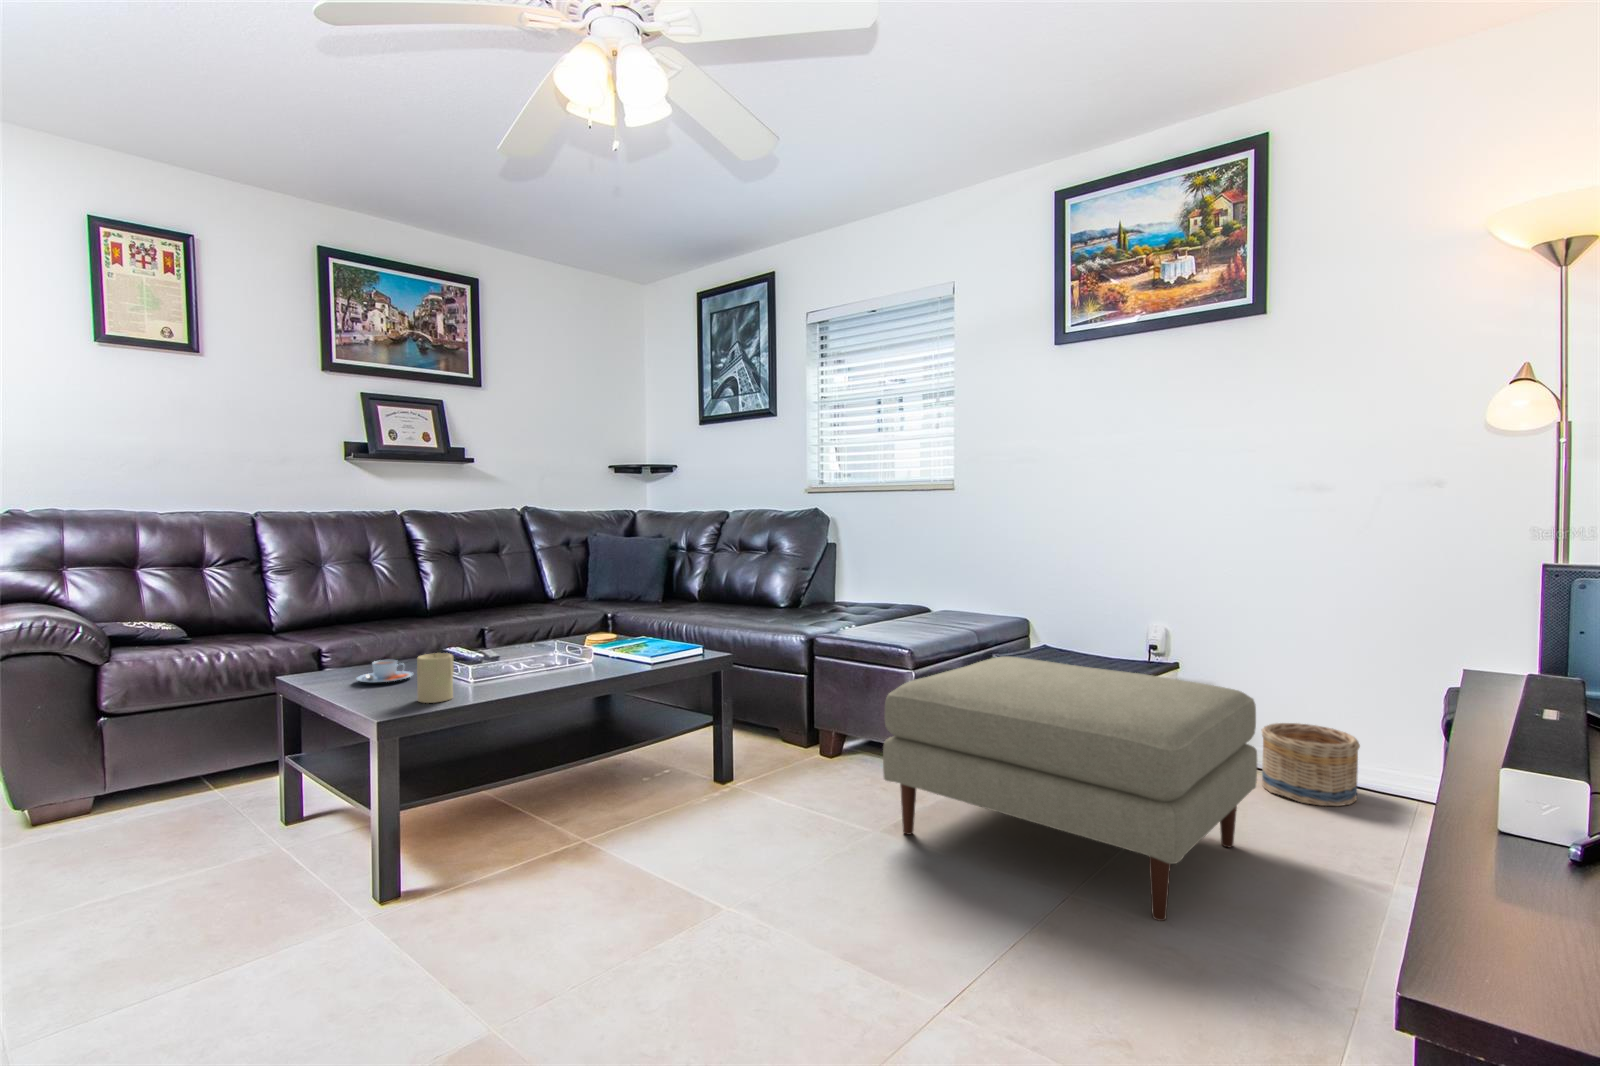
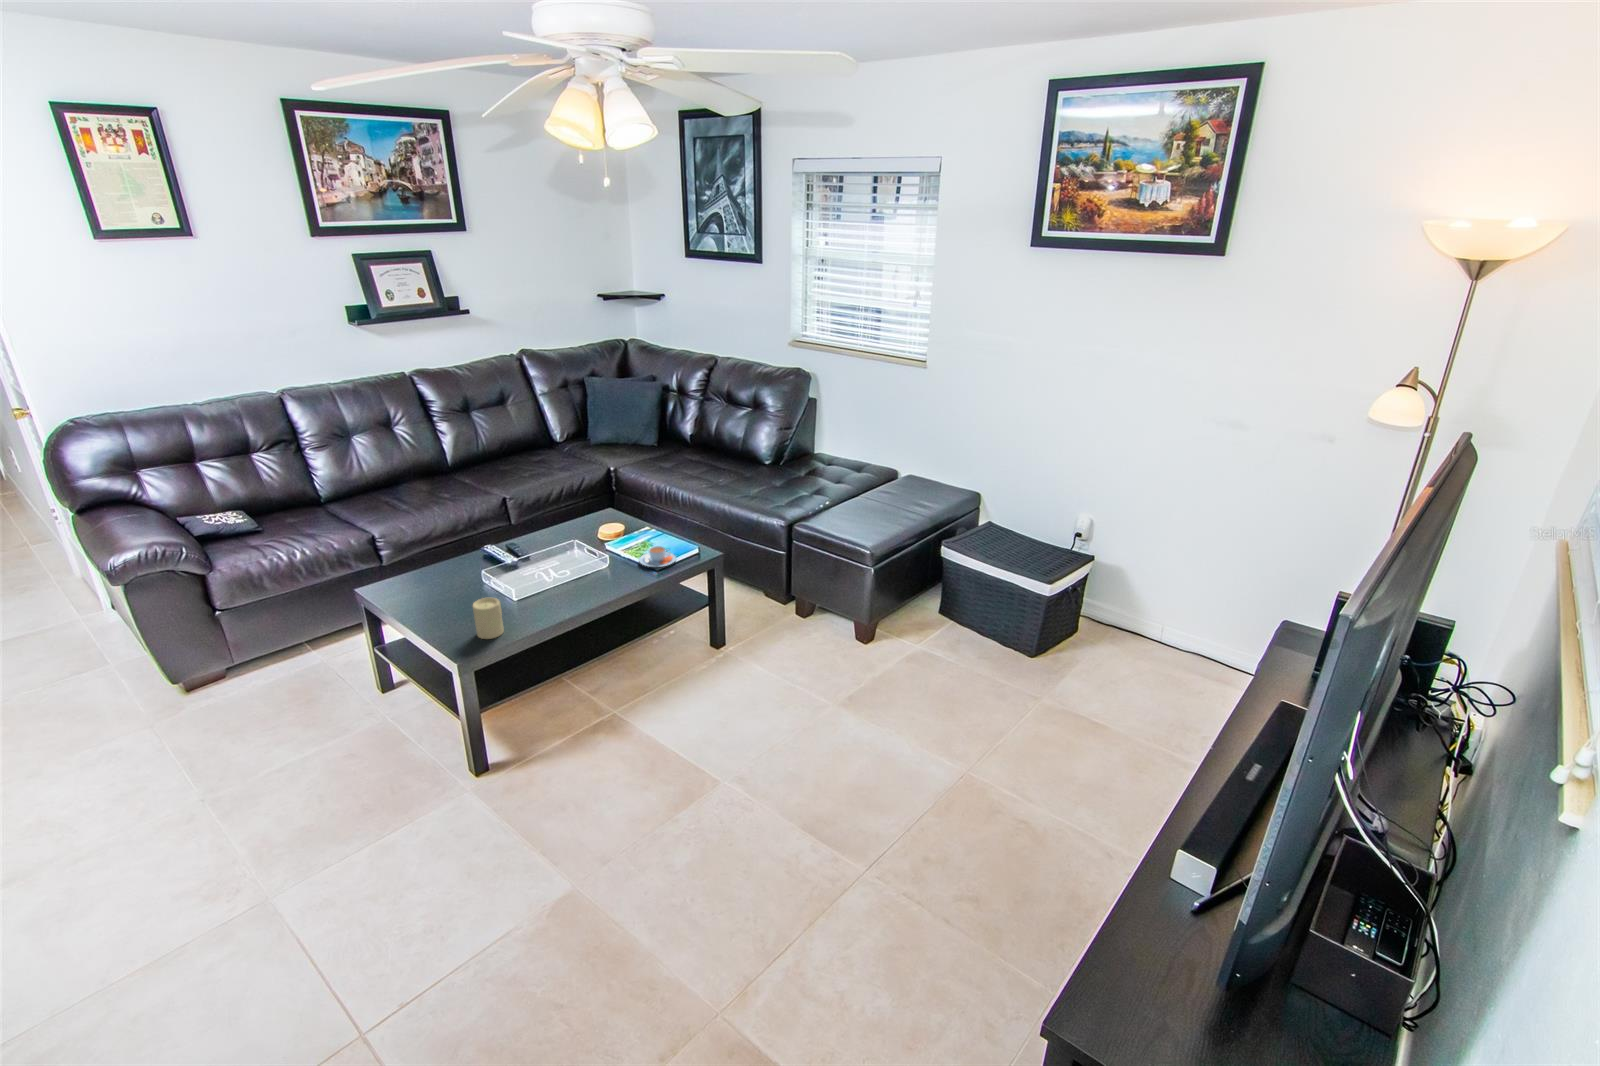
ottoman: present [883,657,1257,921] -> none [838,562,1127,800]
teacup: present [356,660,413,682] -> present [639,546,676,567]
basket: present [1262,723,1360,806] -> none [1137,611,1215,683]

